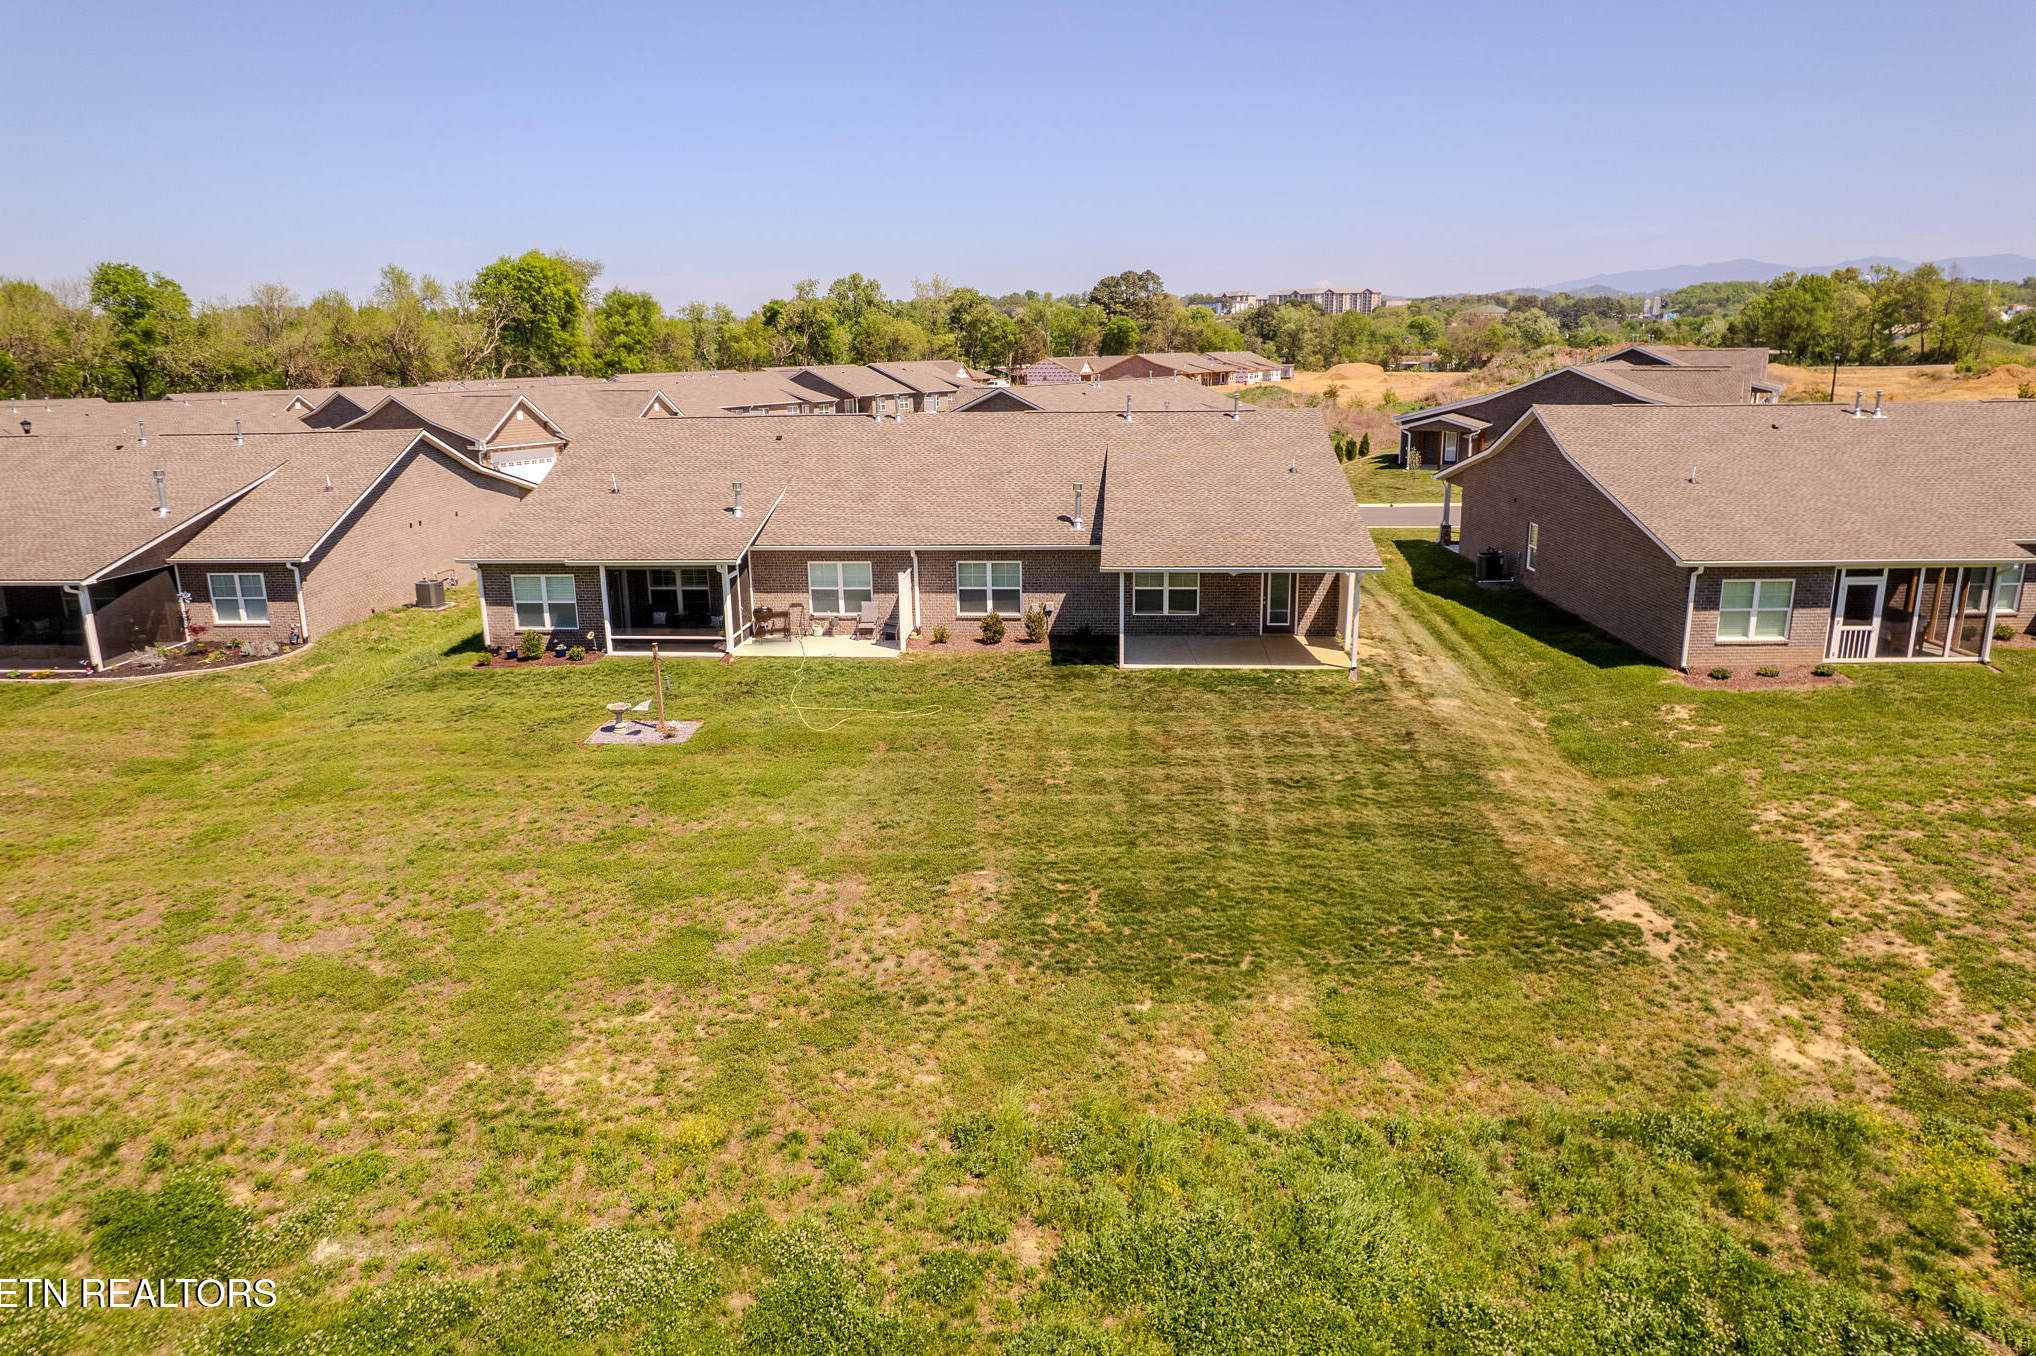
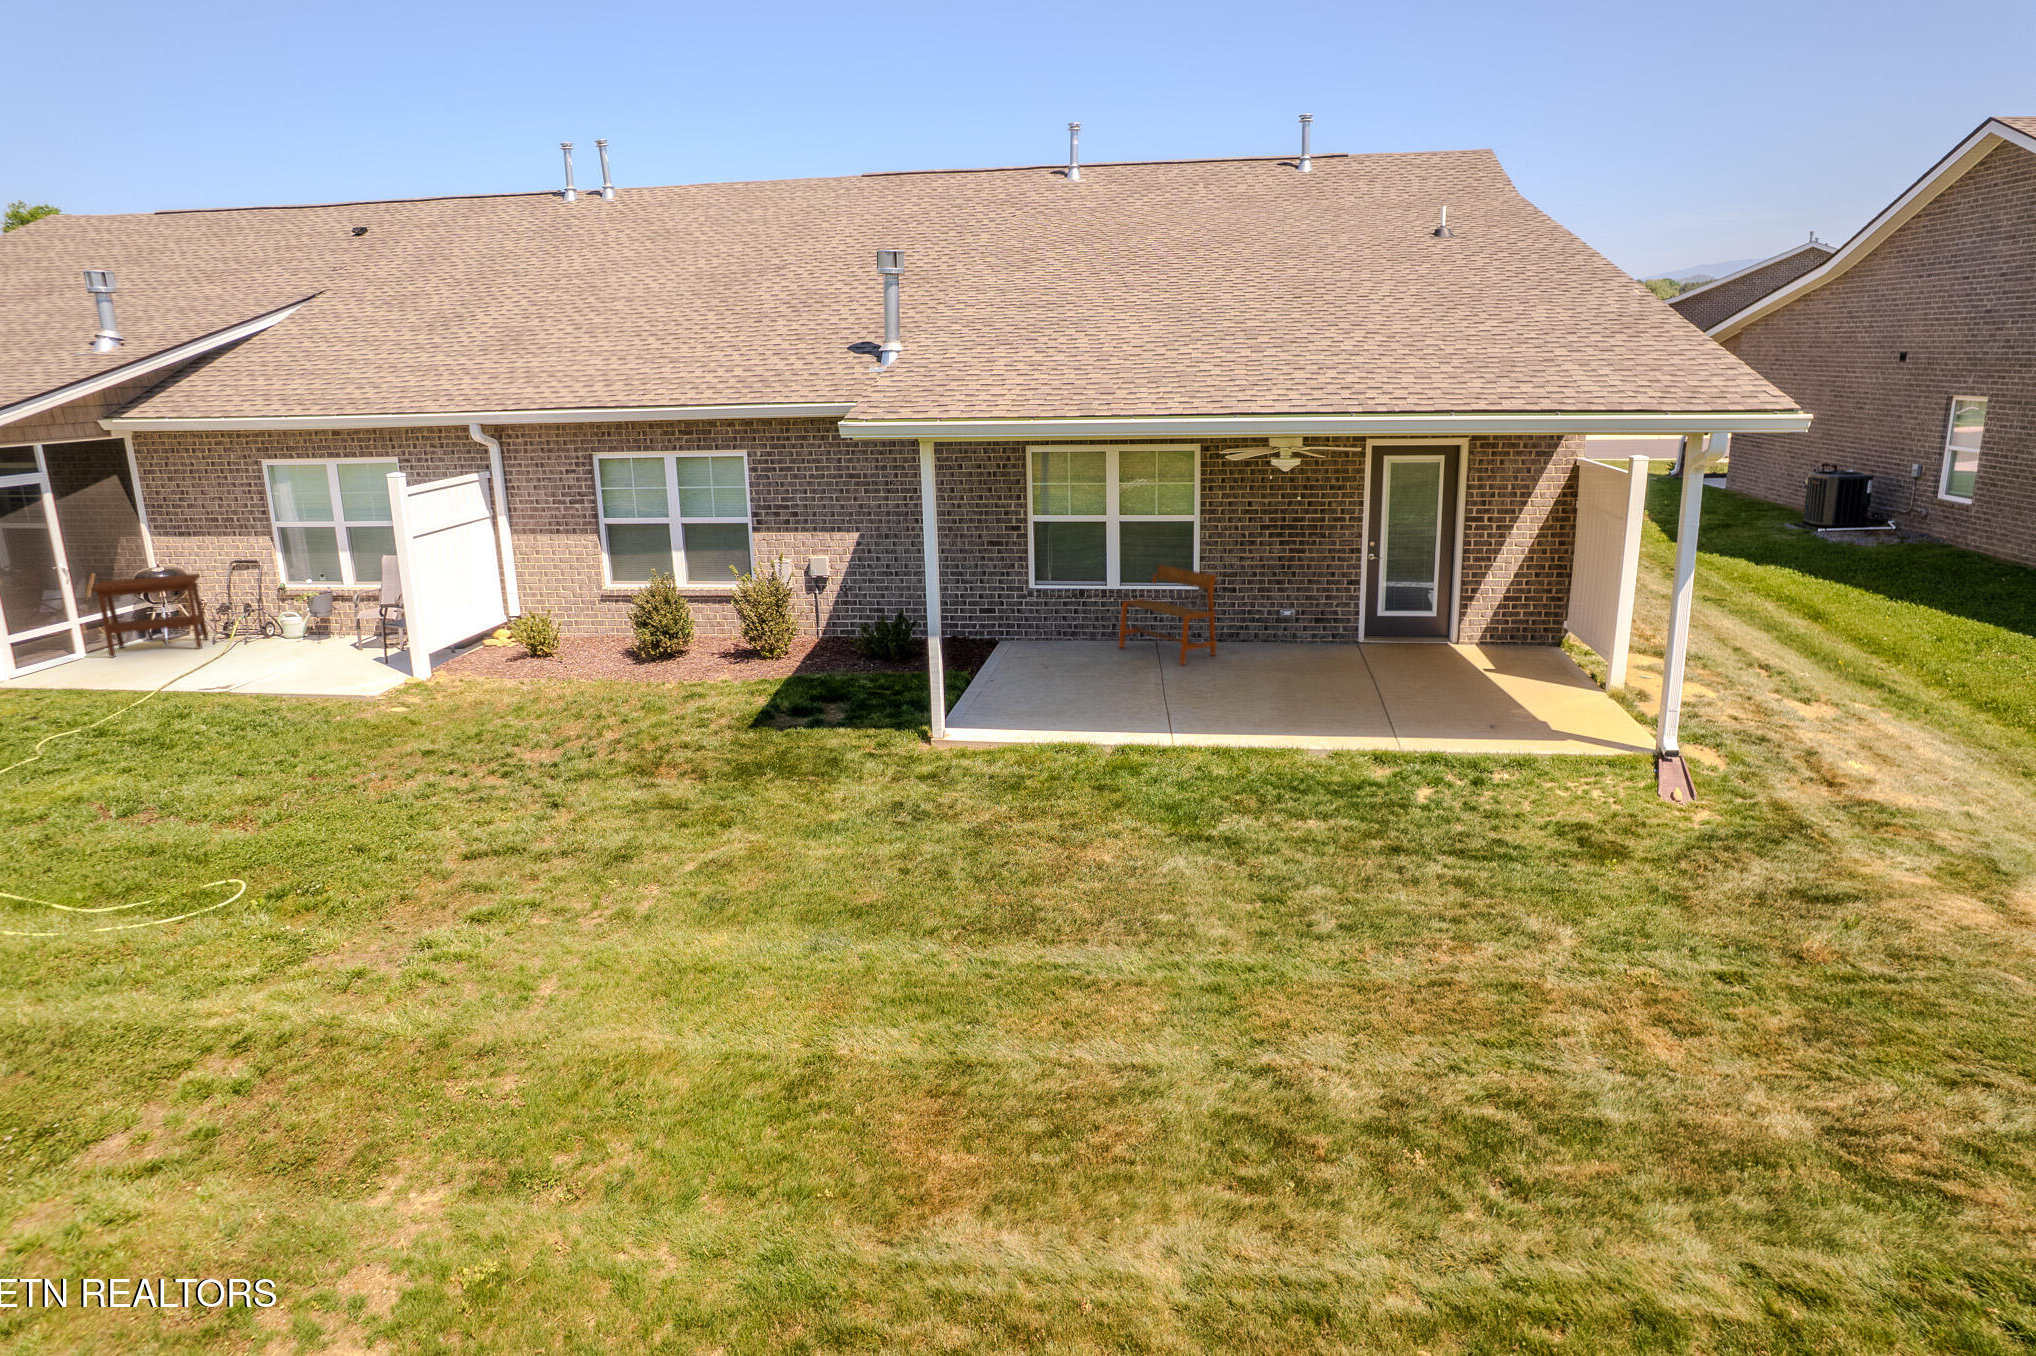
bench: none [1167,605,1206,645] -> present [1119,565,1217,665]

